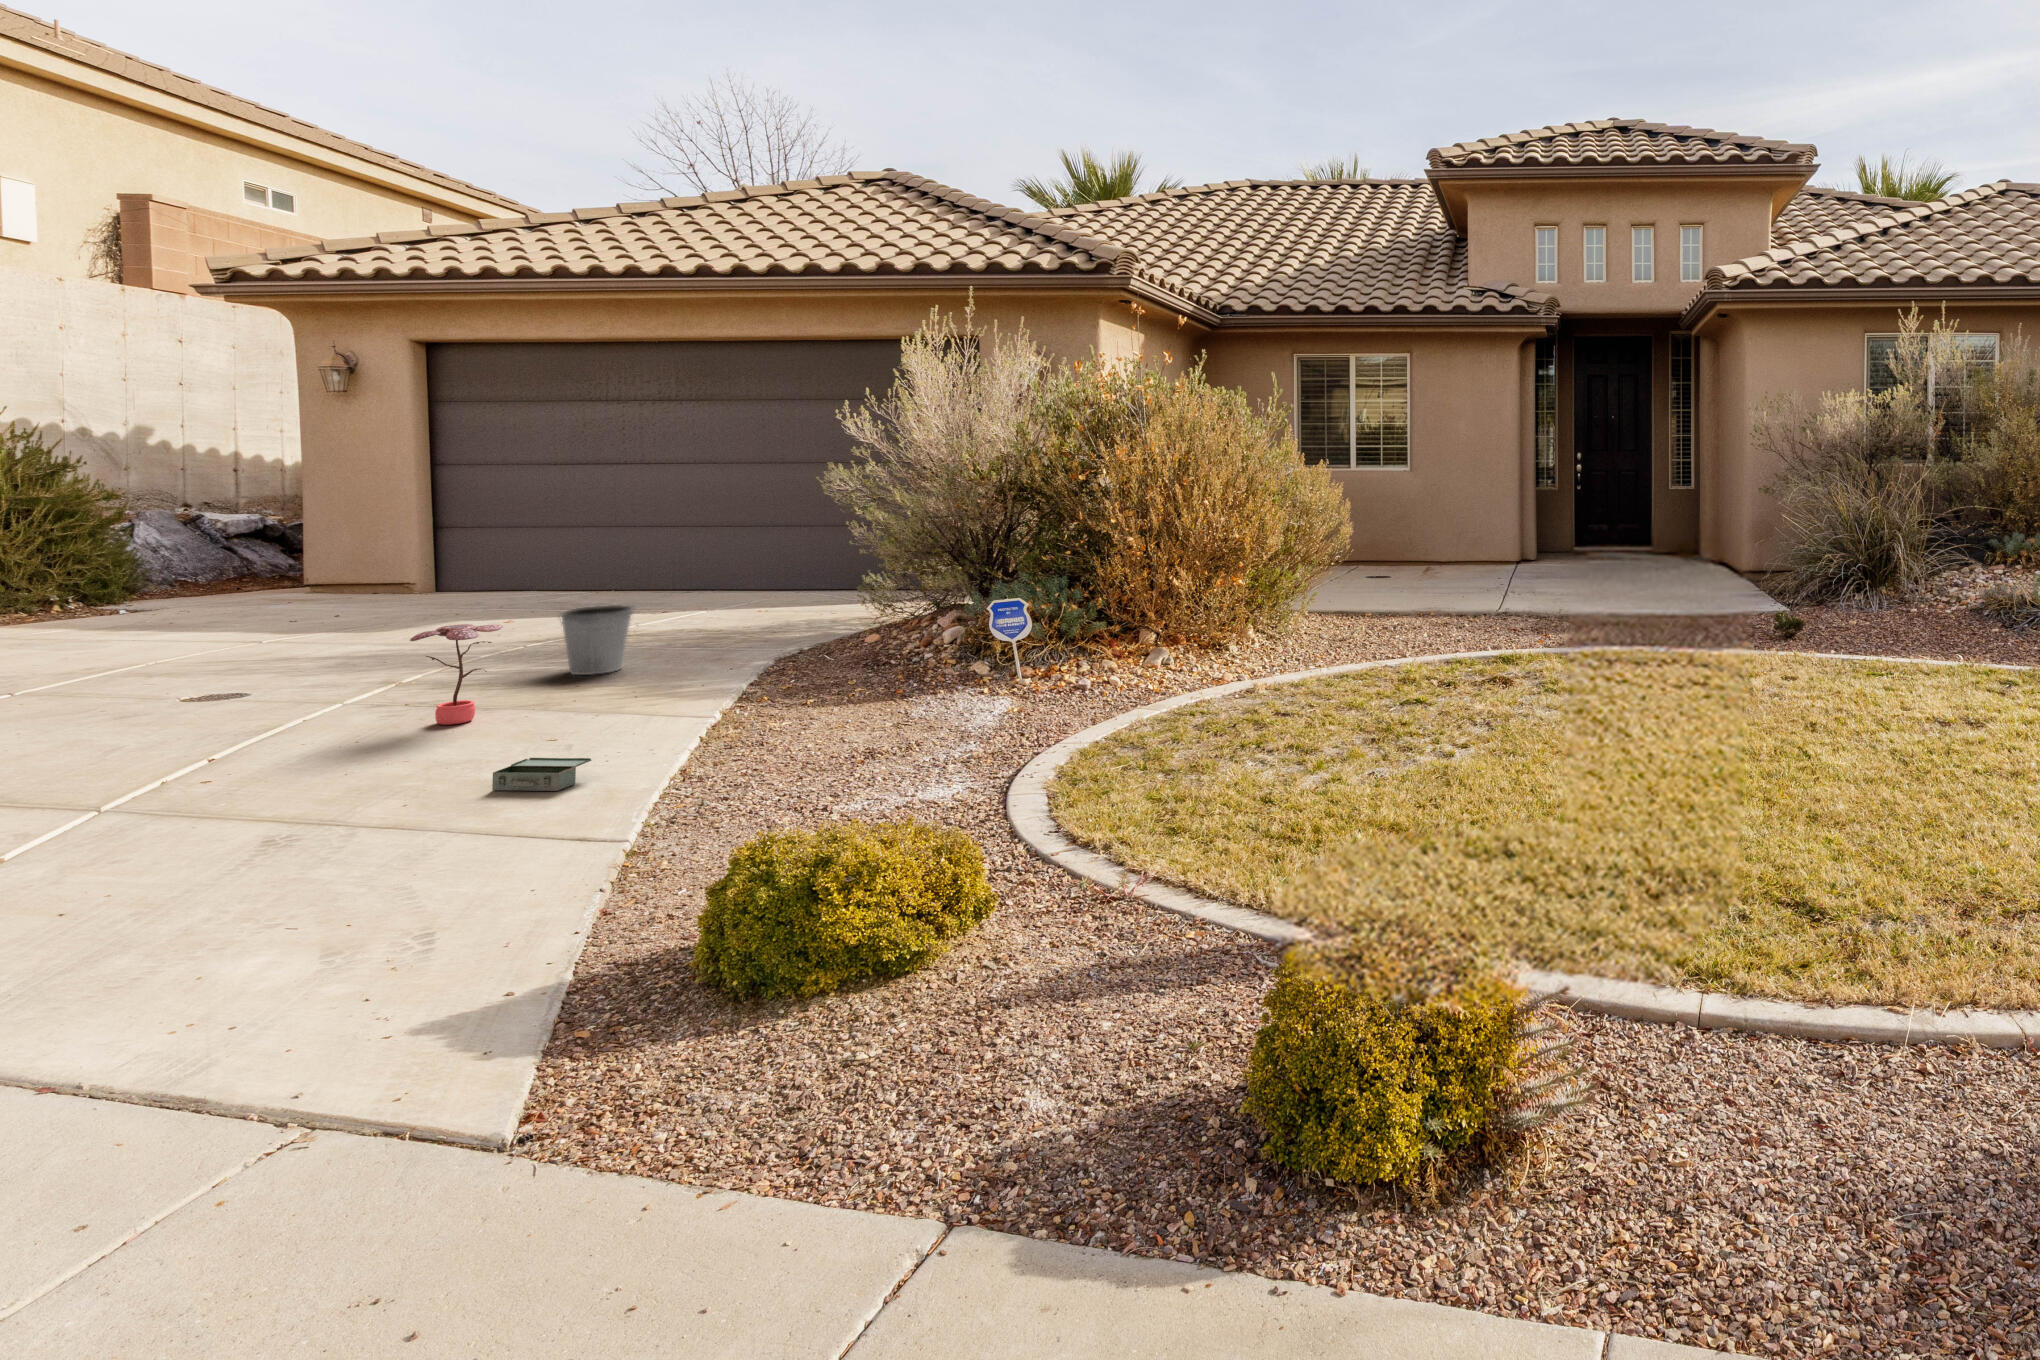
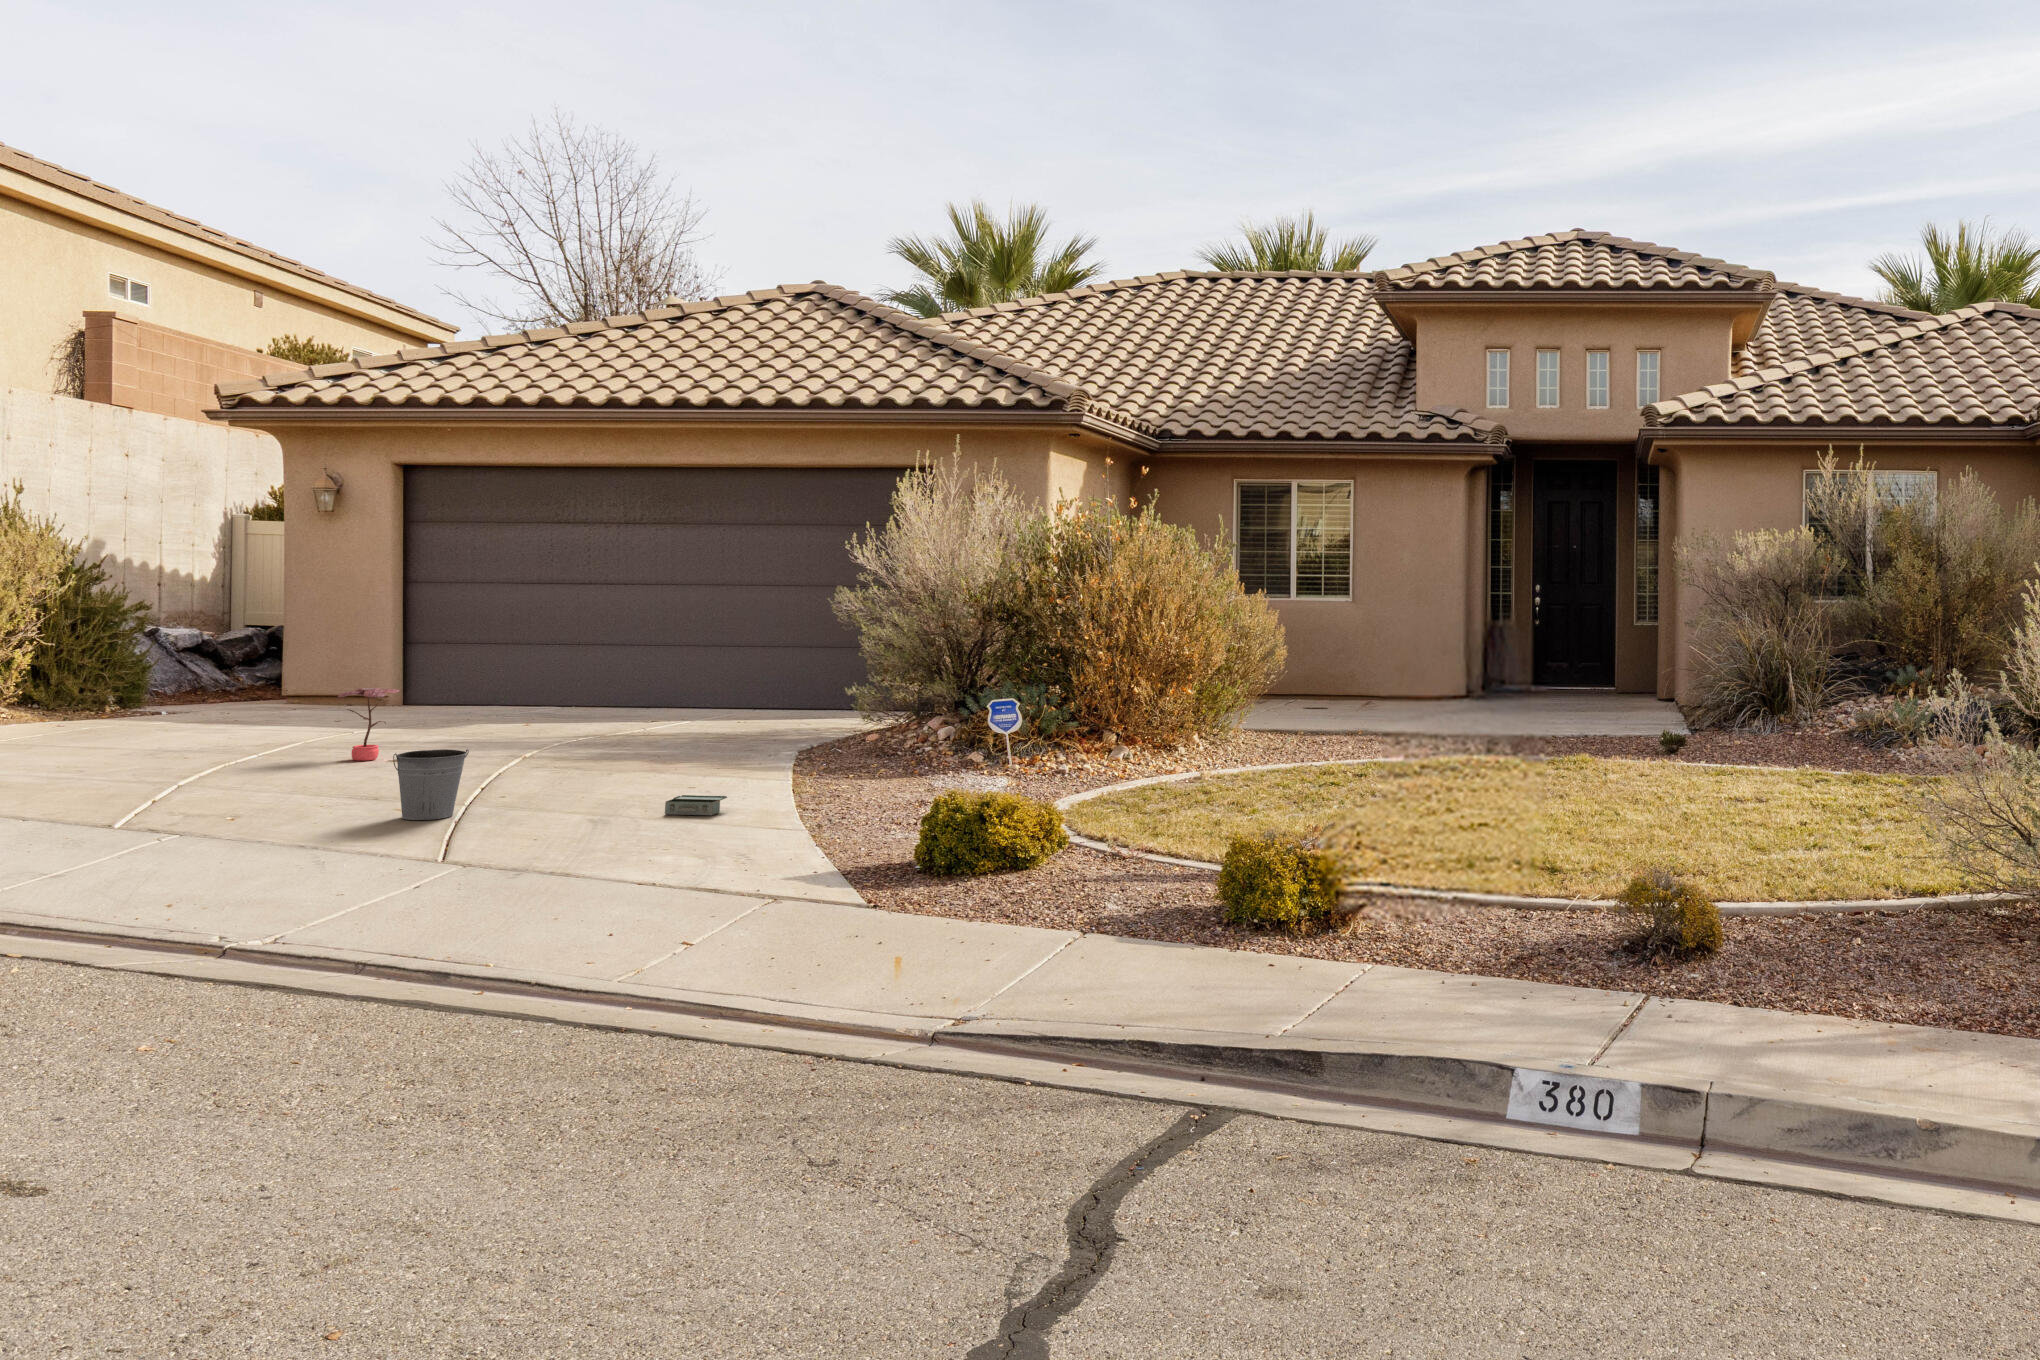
bucket: present [560,605,635,675] -> present [393,749,469,820]
potted plant: present [410,624,503,725] -> present [338,688,399,761]

